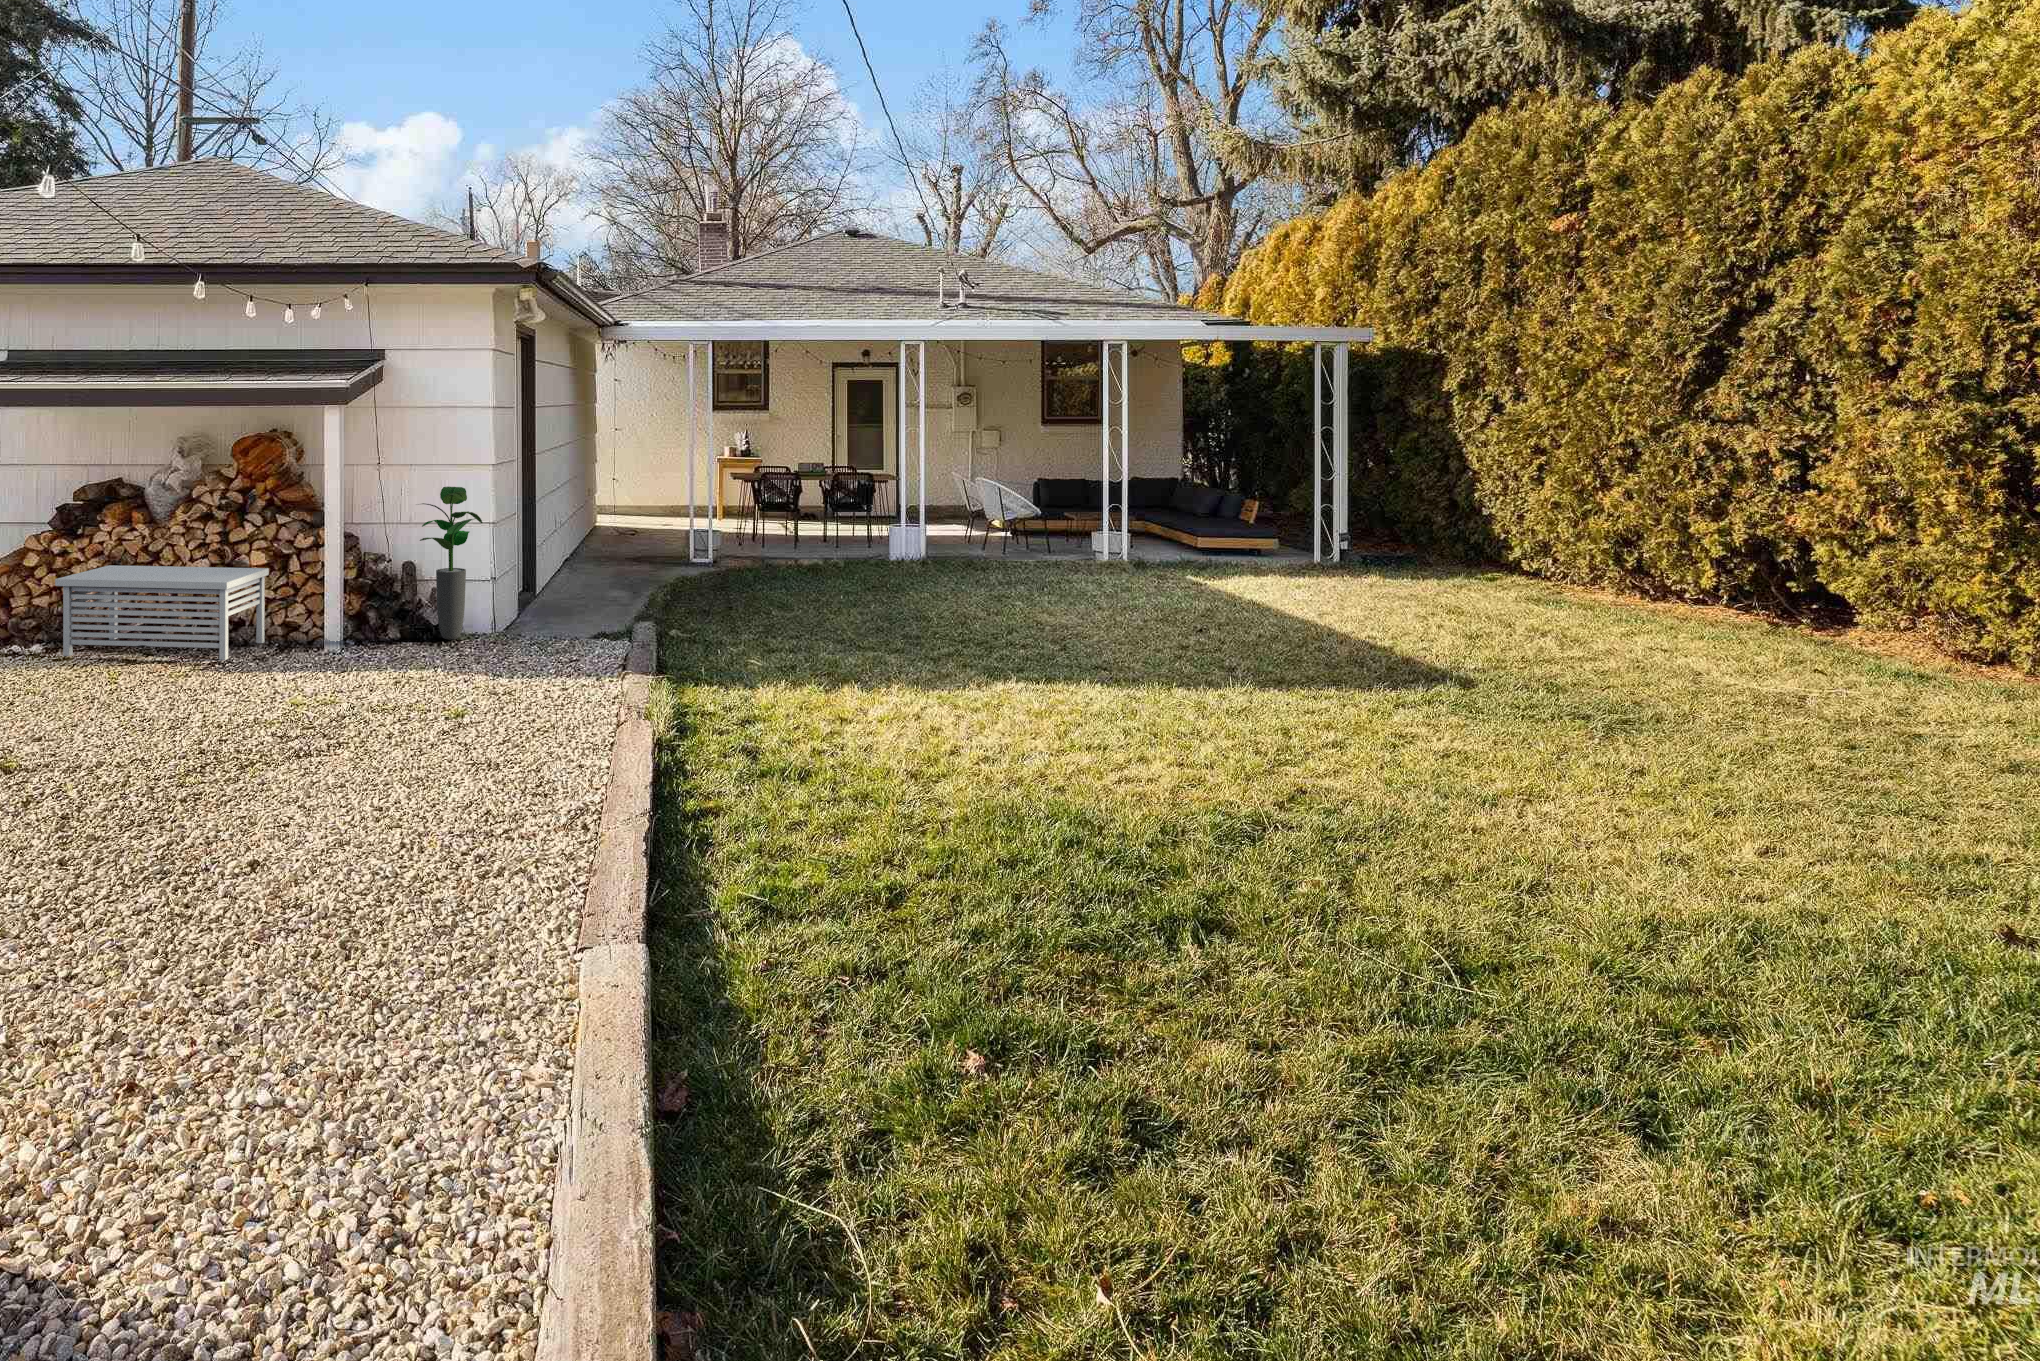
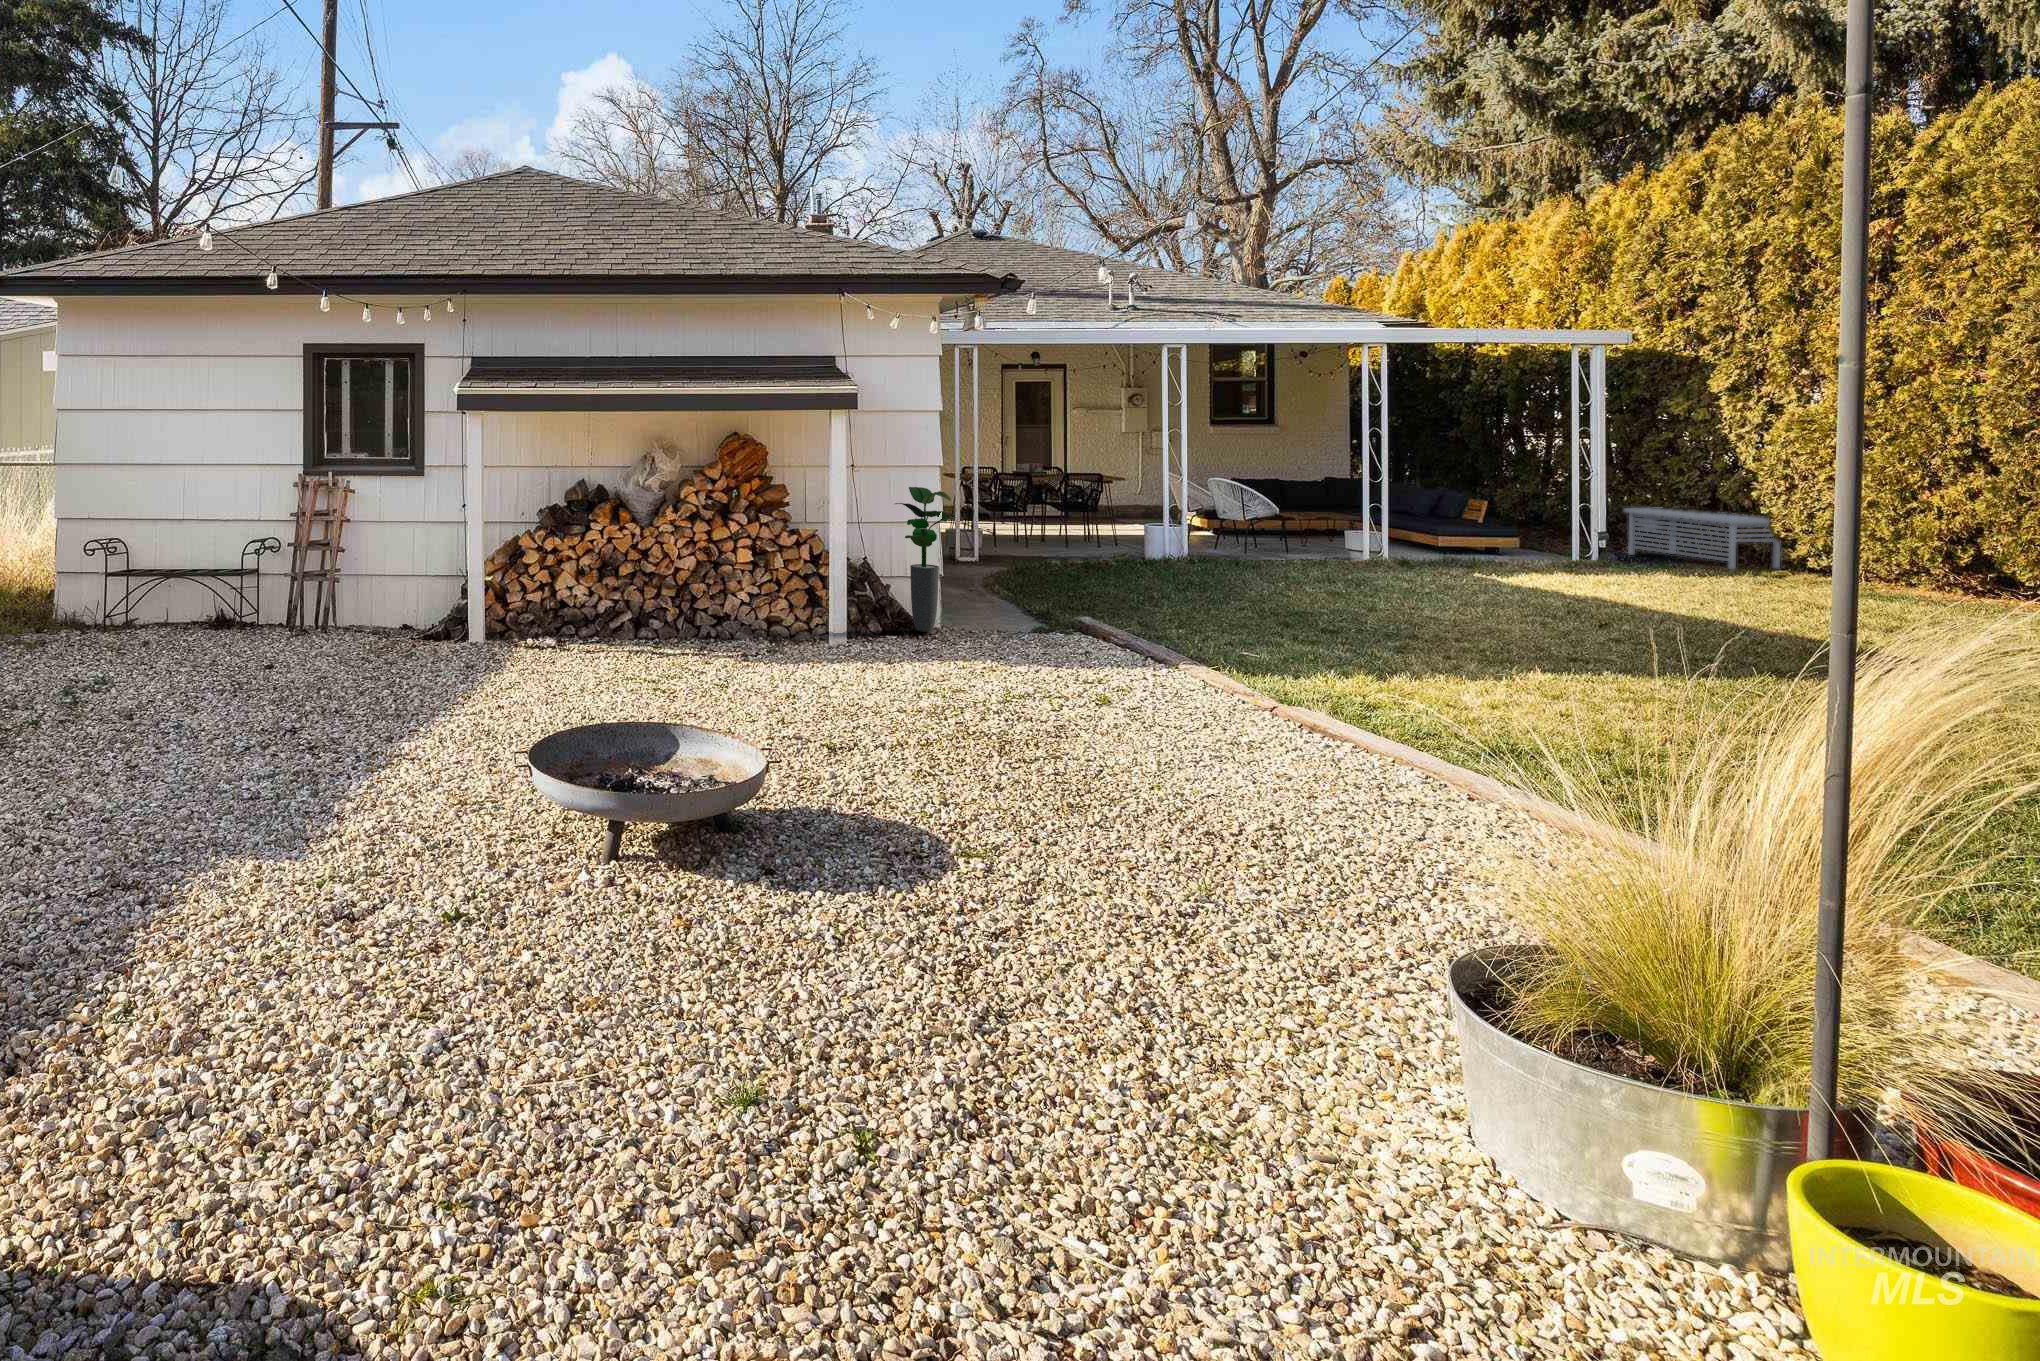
storage bench: present [55,565,269,660] -> present [1624,507,1780,569]

